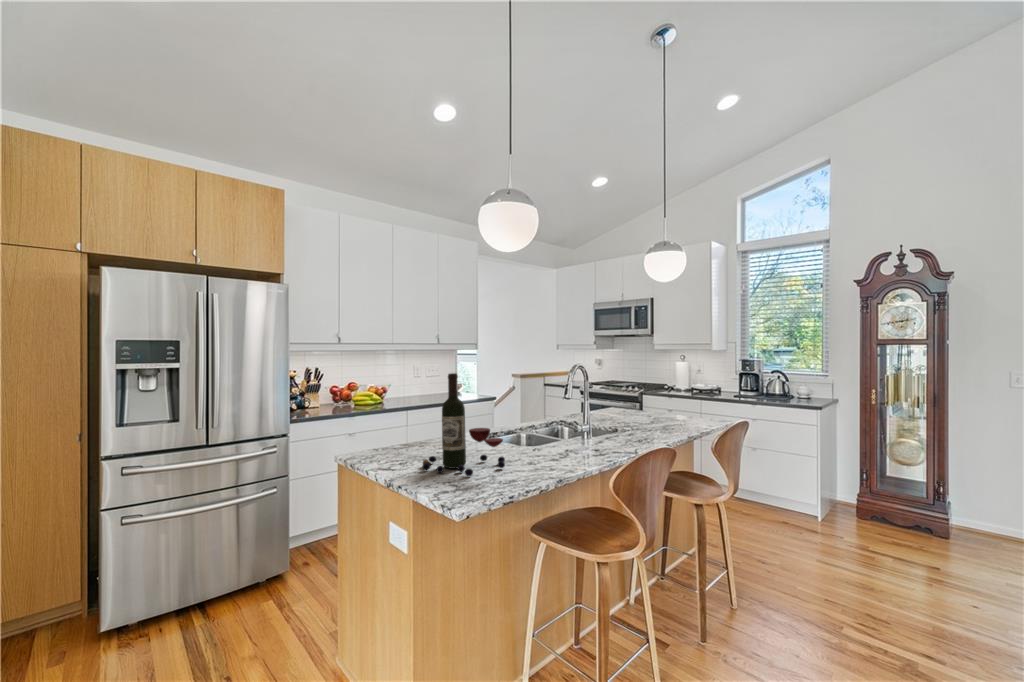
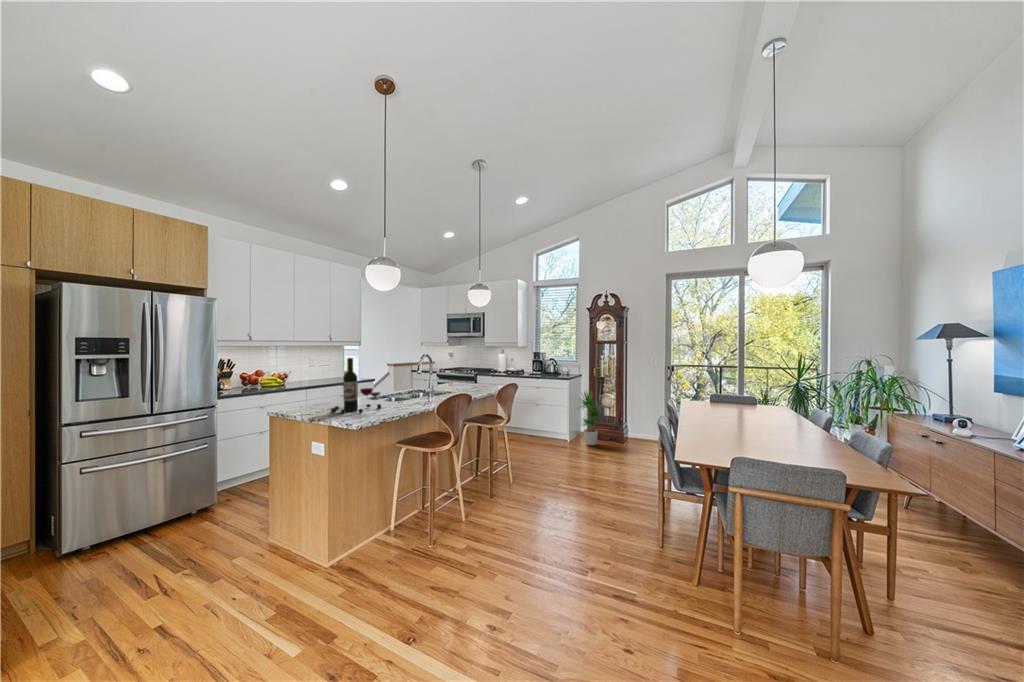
potted plant: none [828,427,912,532] -> present [577,391,605,445]

